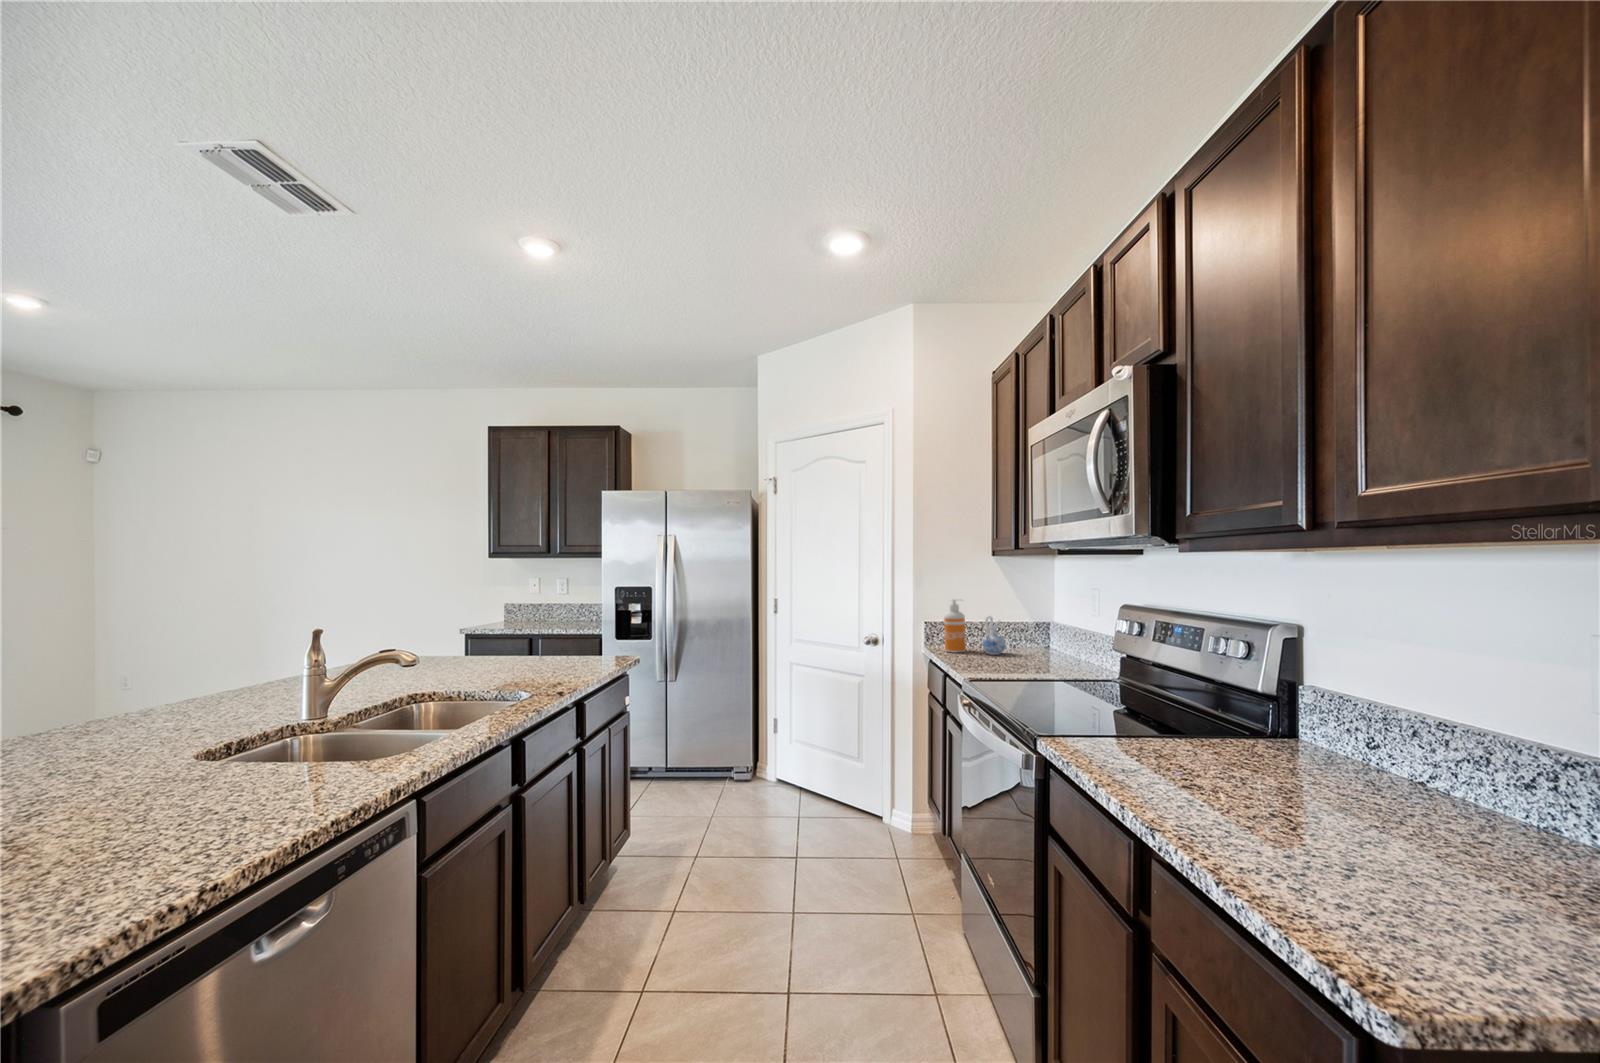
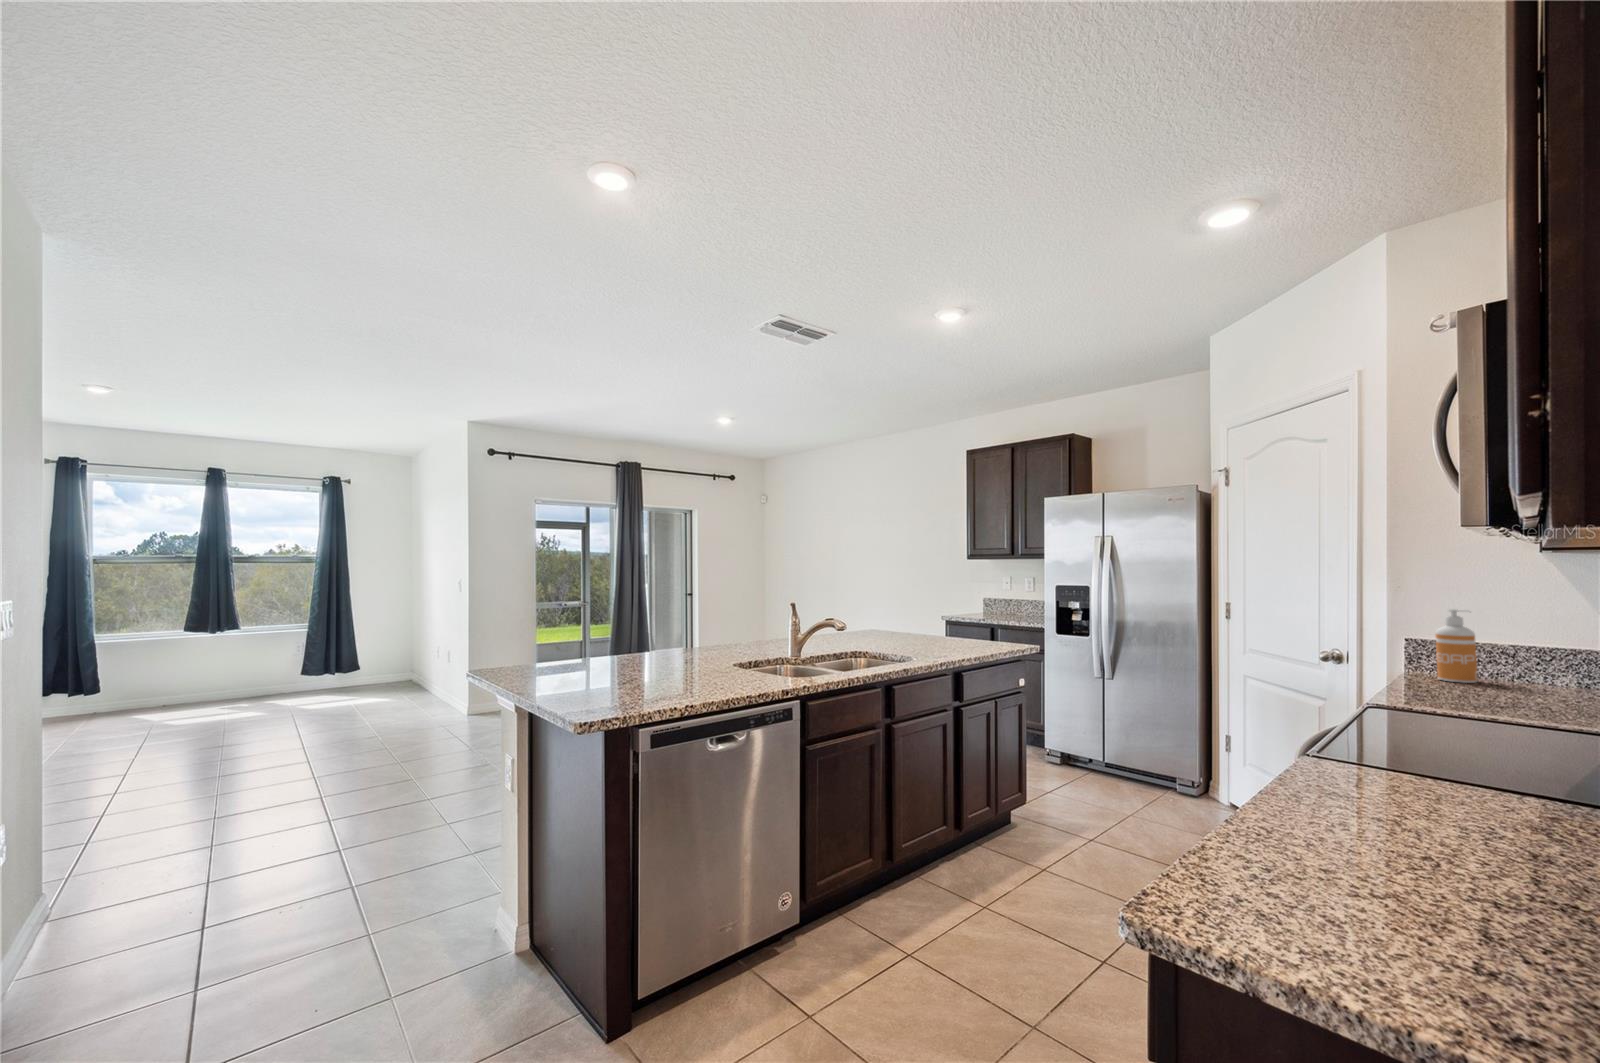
ceramic pitcher: present [982,616,1006,655] -> none [1499,634,1549,692]

